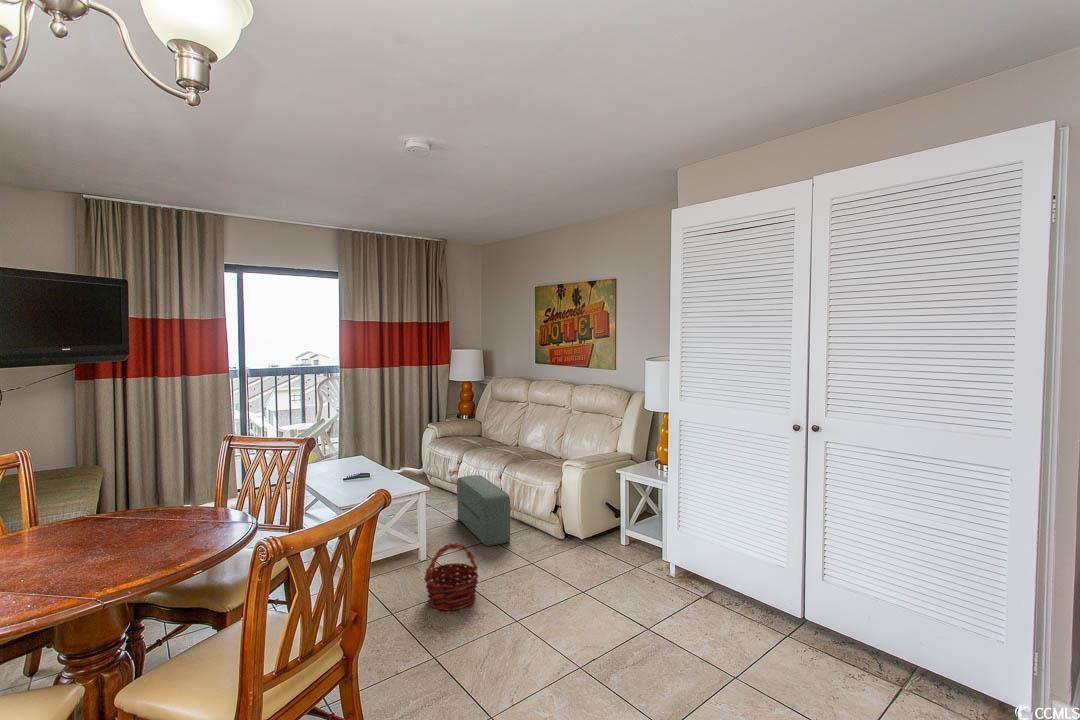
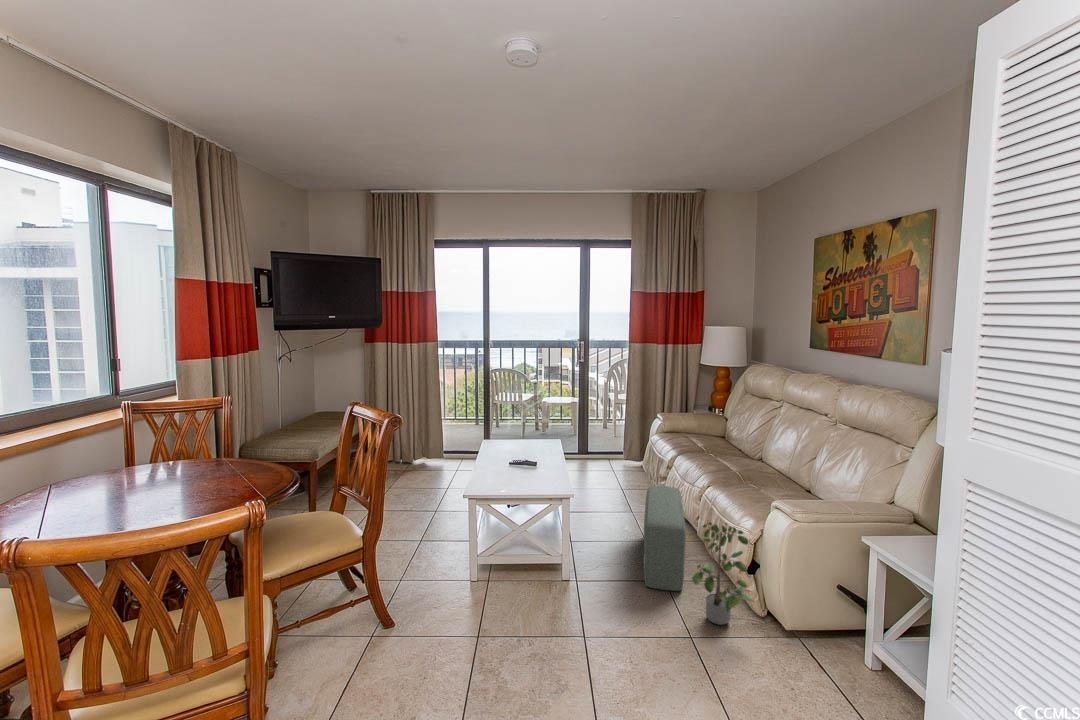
potted plant: none [526,480,568,550] -> present [692,522,754,625]
basket: present [424,543,479,610] -> none [501,577,575,670]

